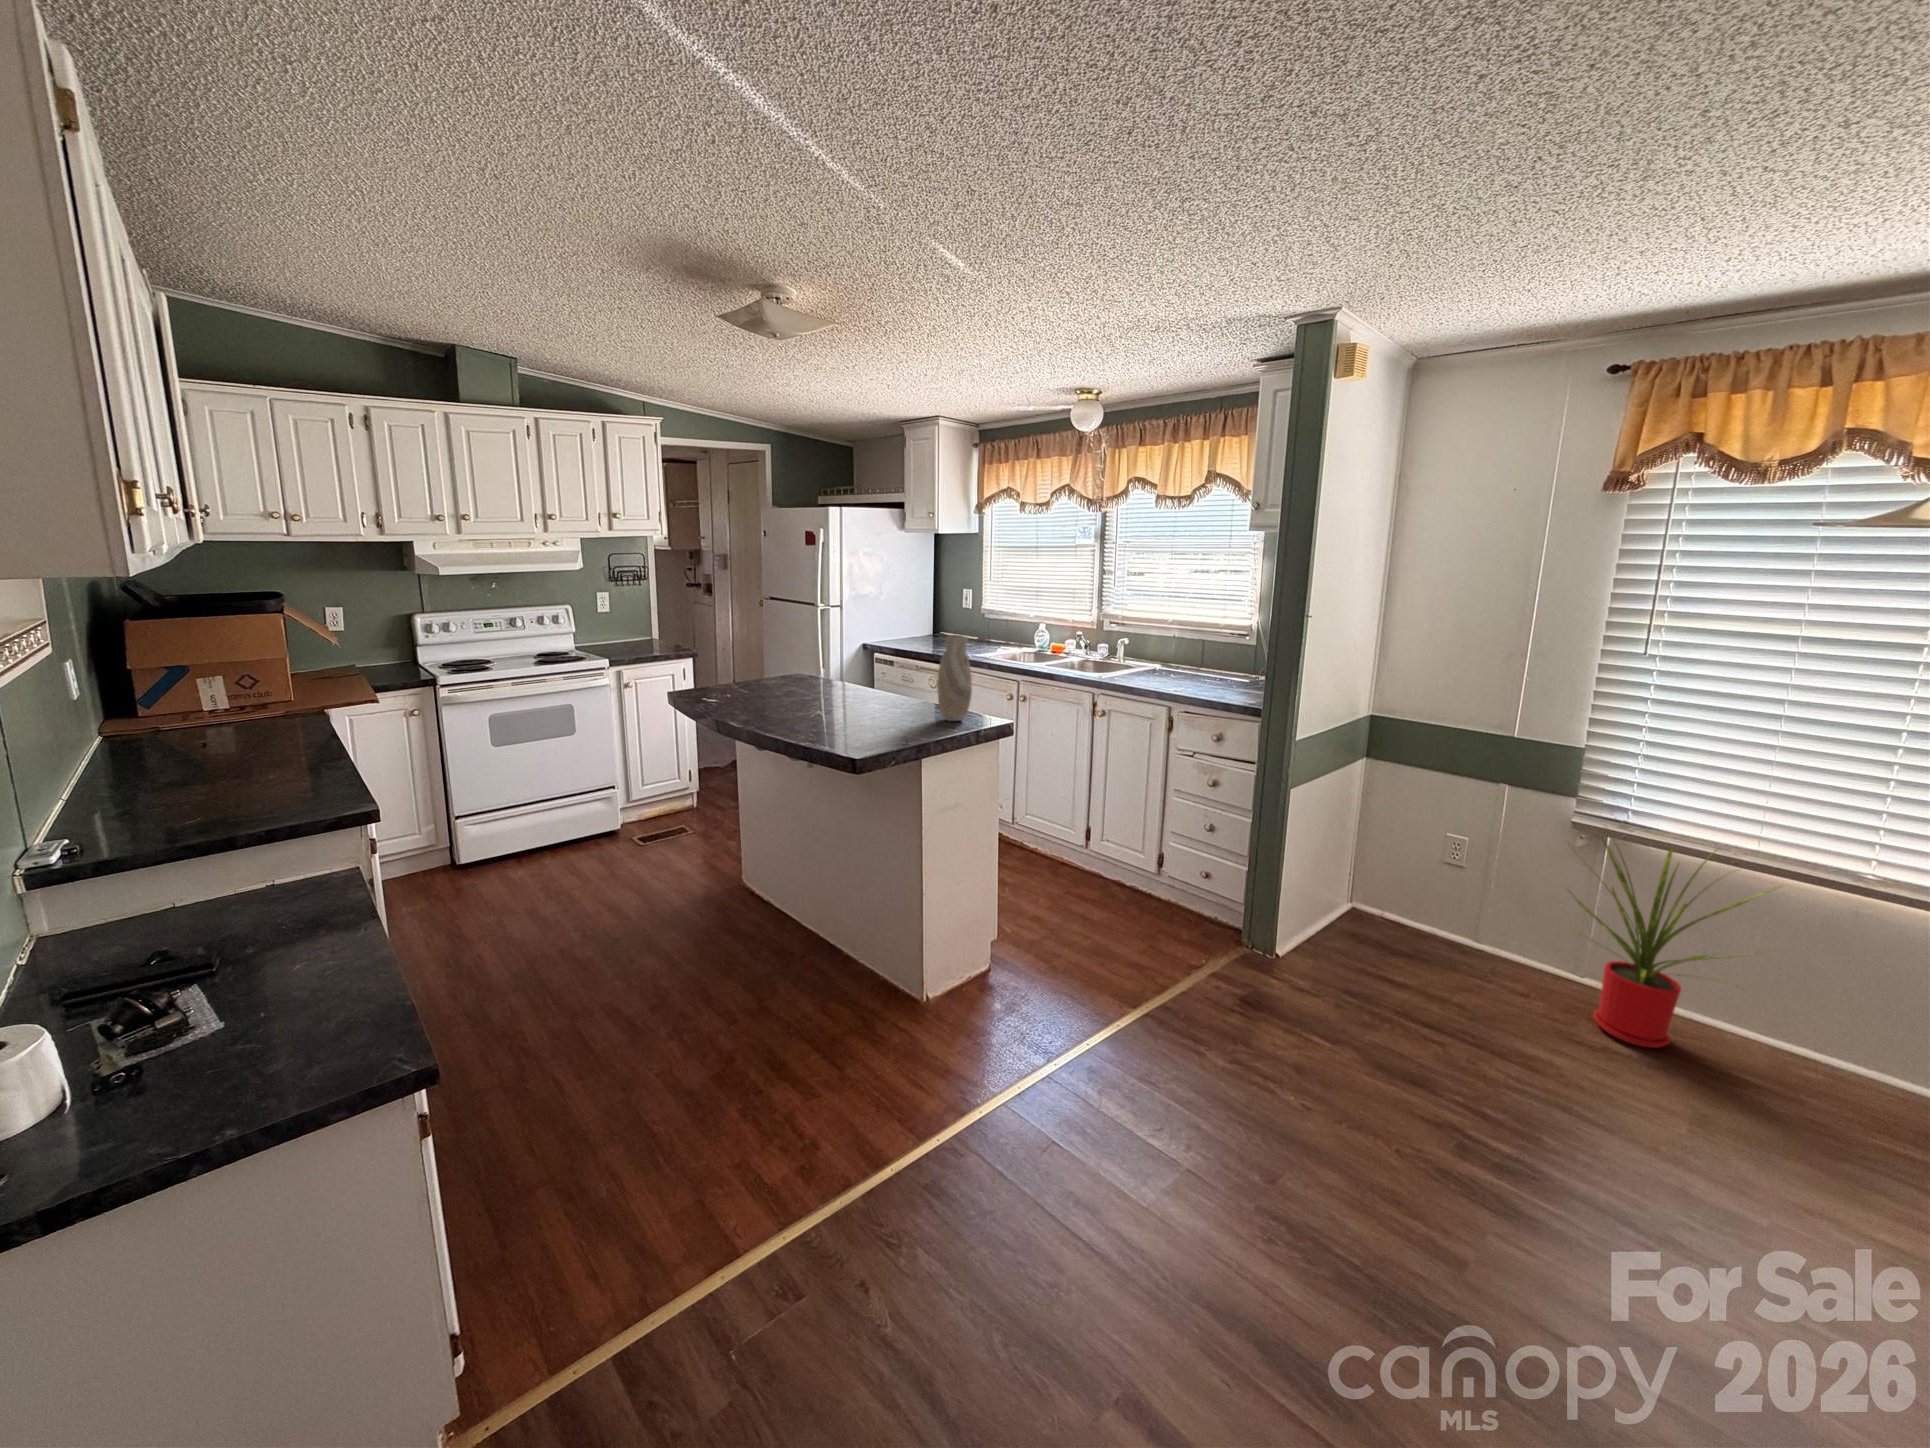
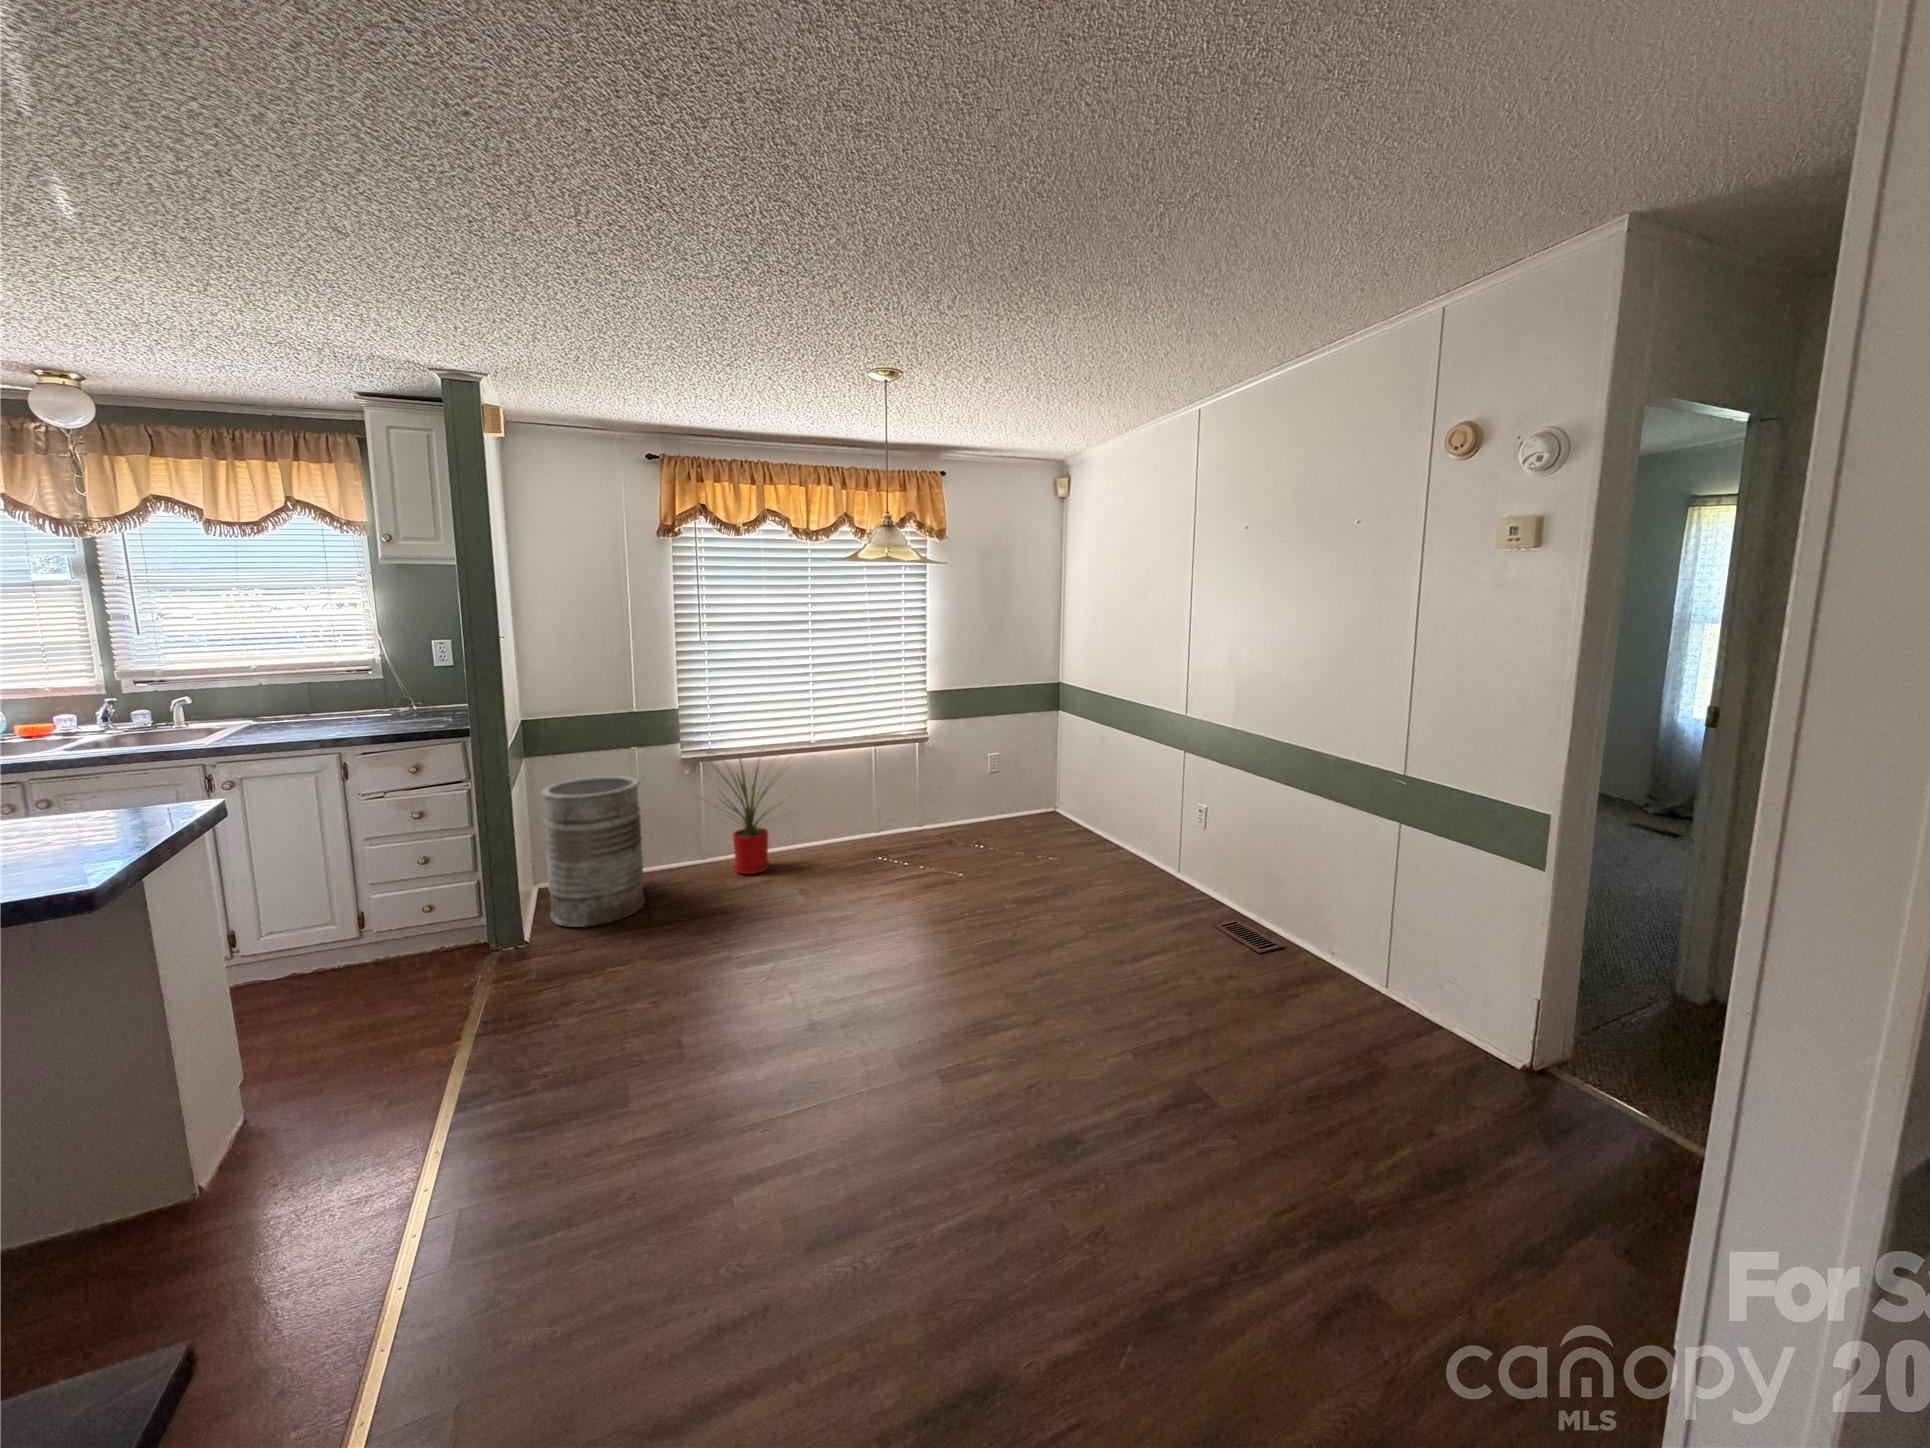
vase: present [937,635,972,721] -> none [57,705,136,827]
trash can: none [1311,795,1458,990] -> present [541,776,645,927]

